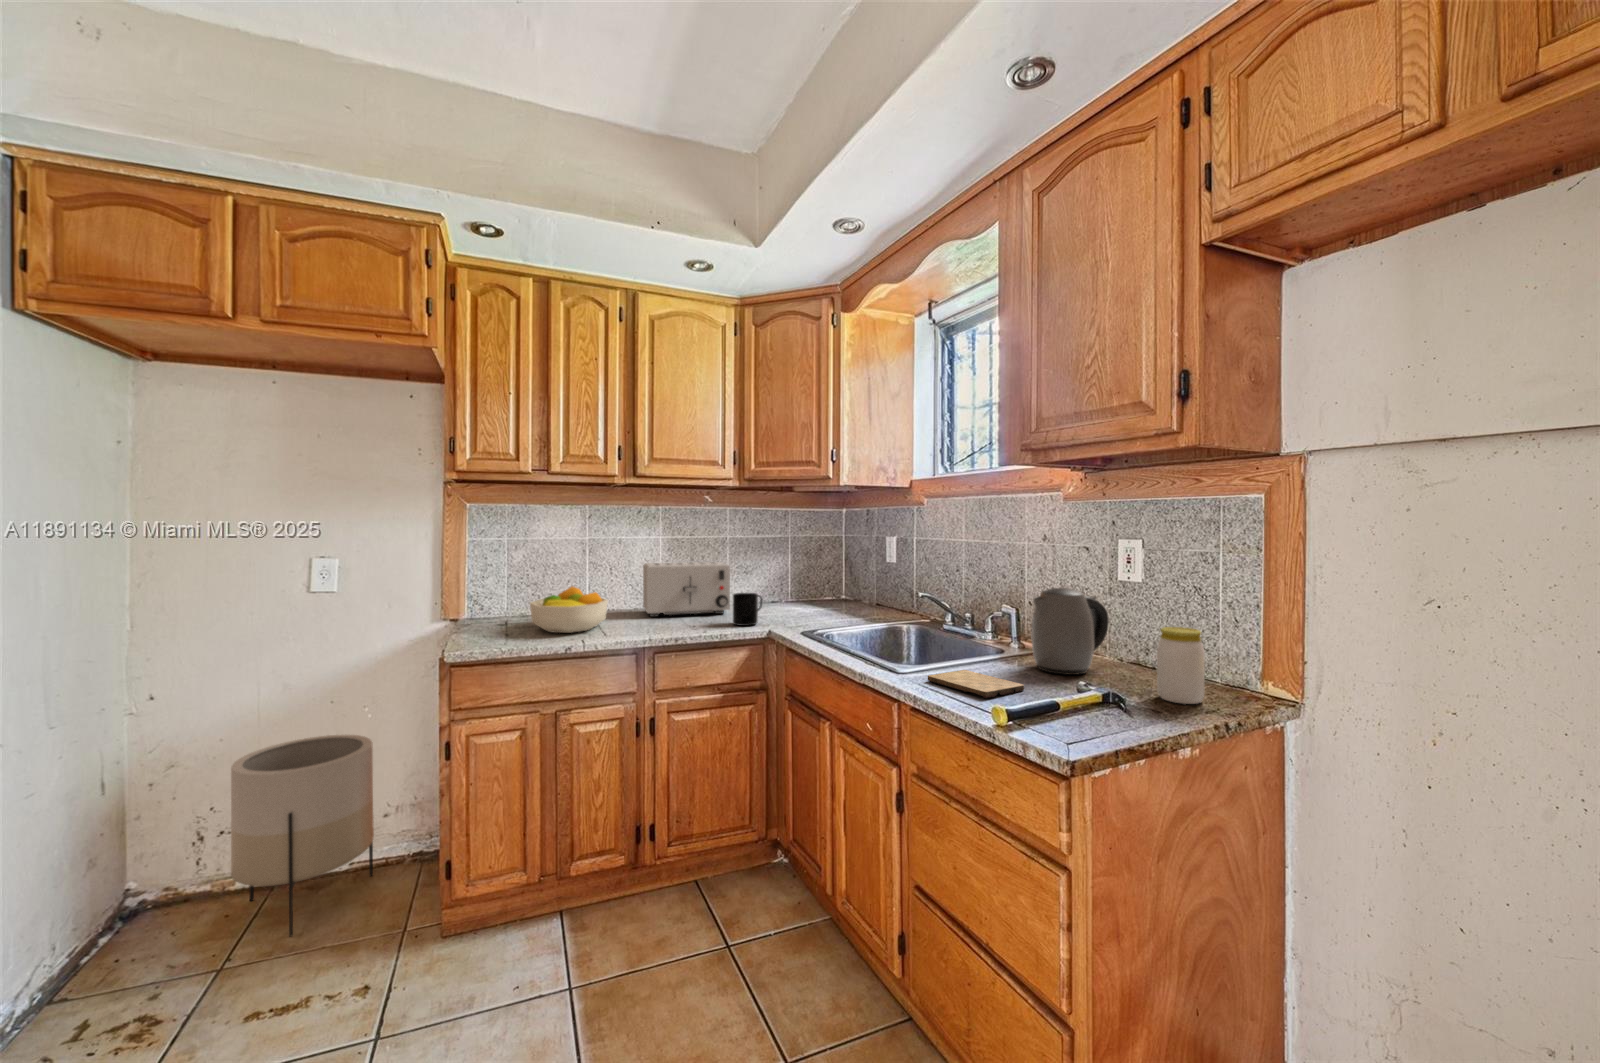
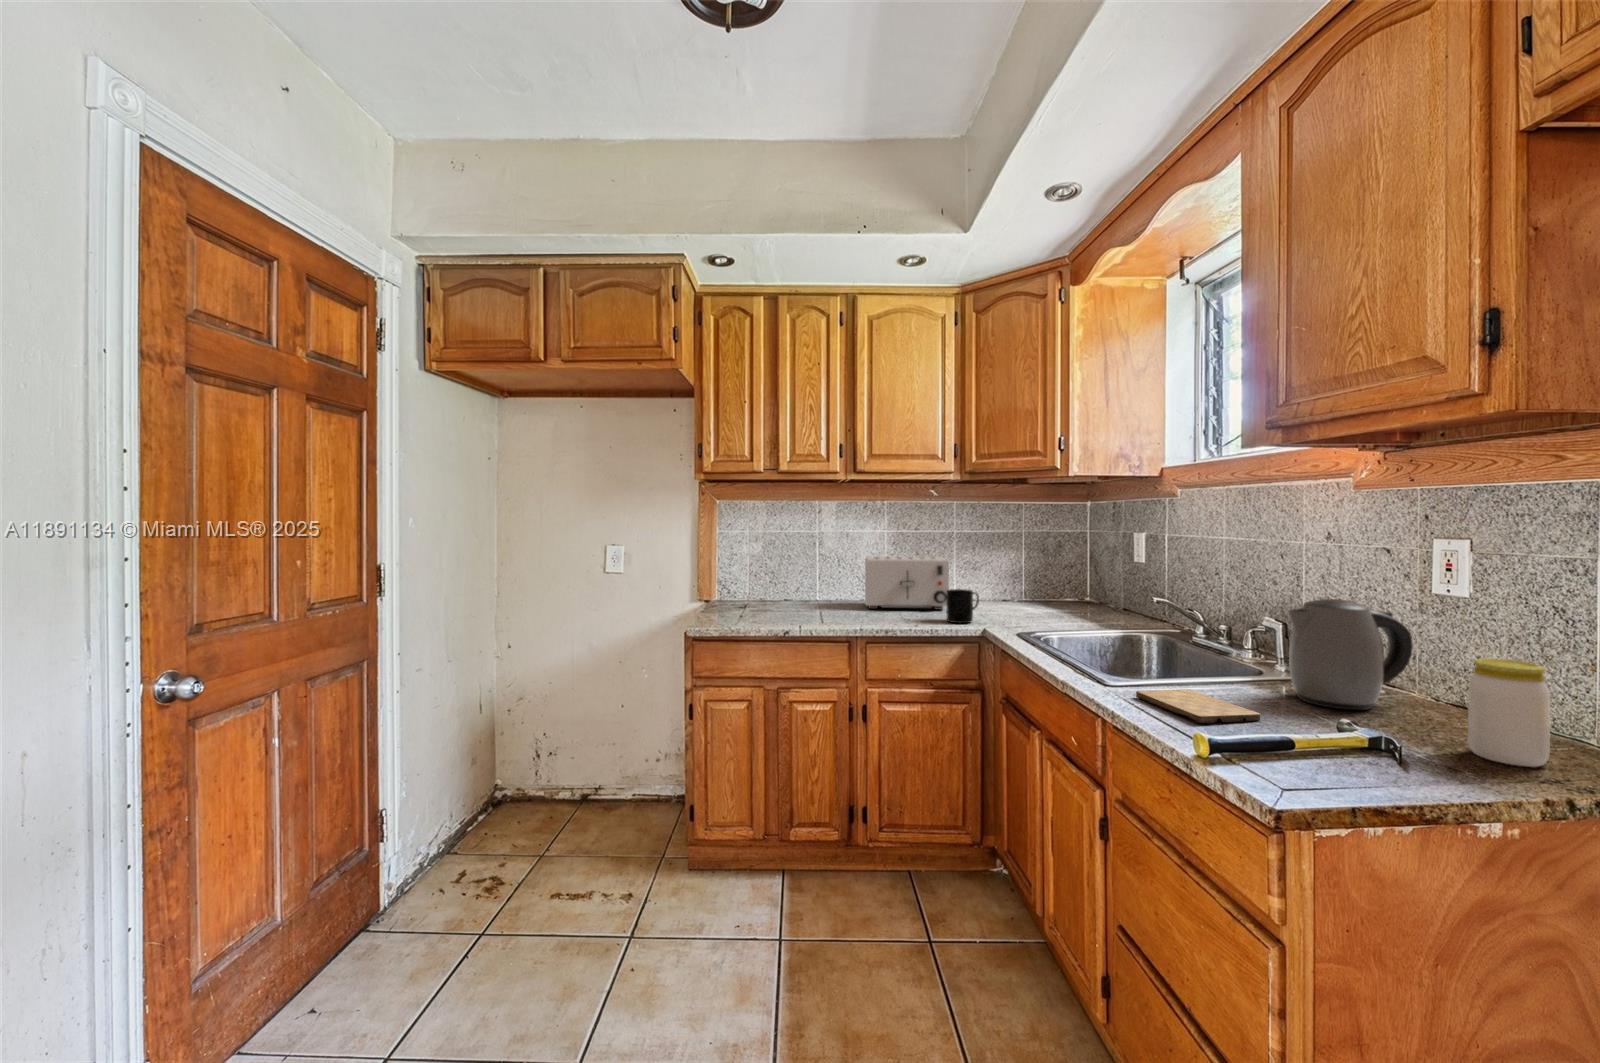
fruit bowl: present [530,587,608,633] -> none [759,576,827,619]
planter: present [231,735,374,937] -> none [551,690,645,844]

